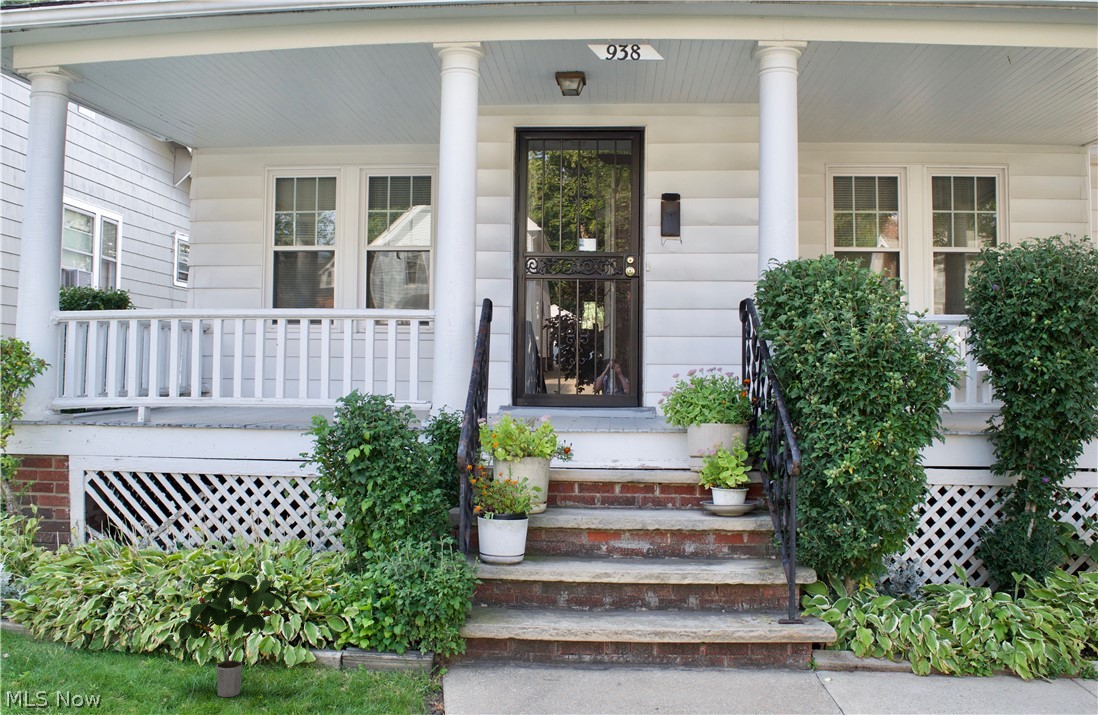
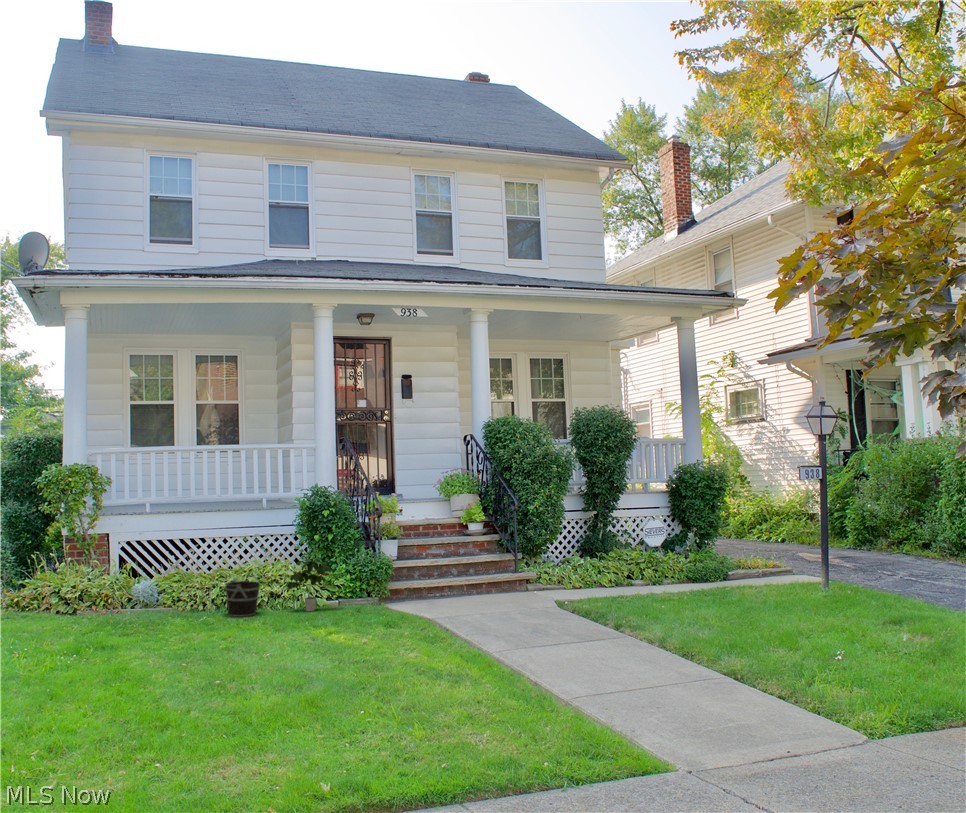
bucket: none [37,602,121,697] -> present [225,581,260,617]

